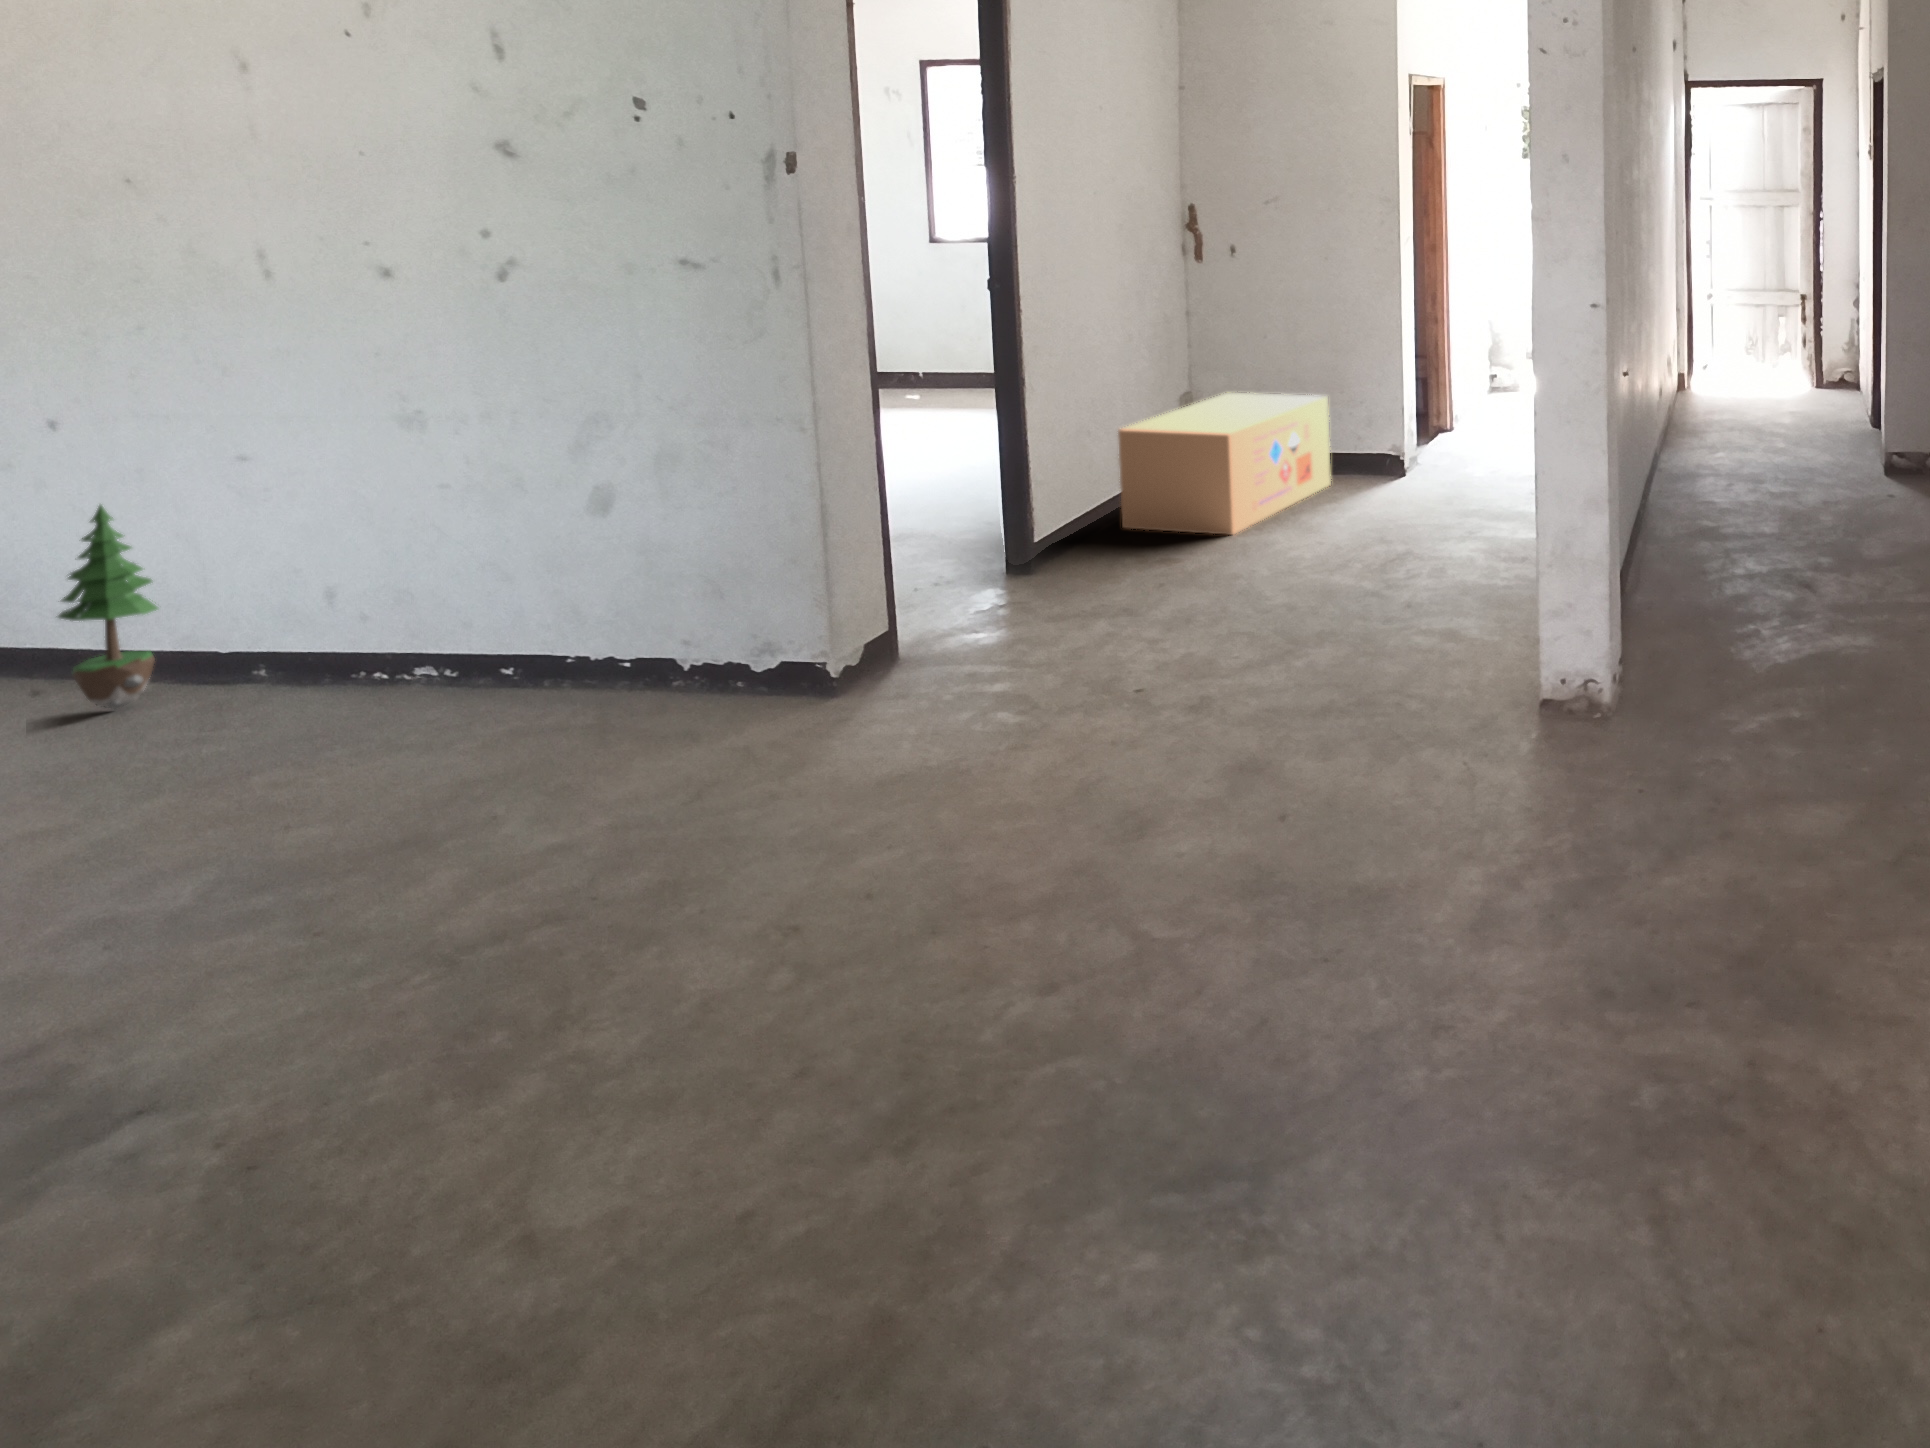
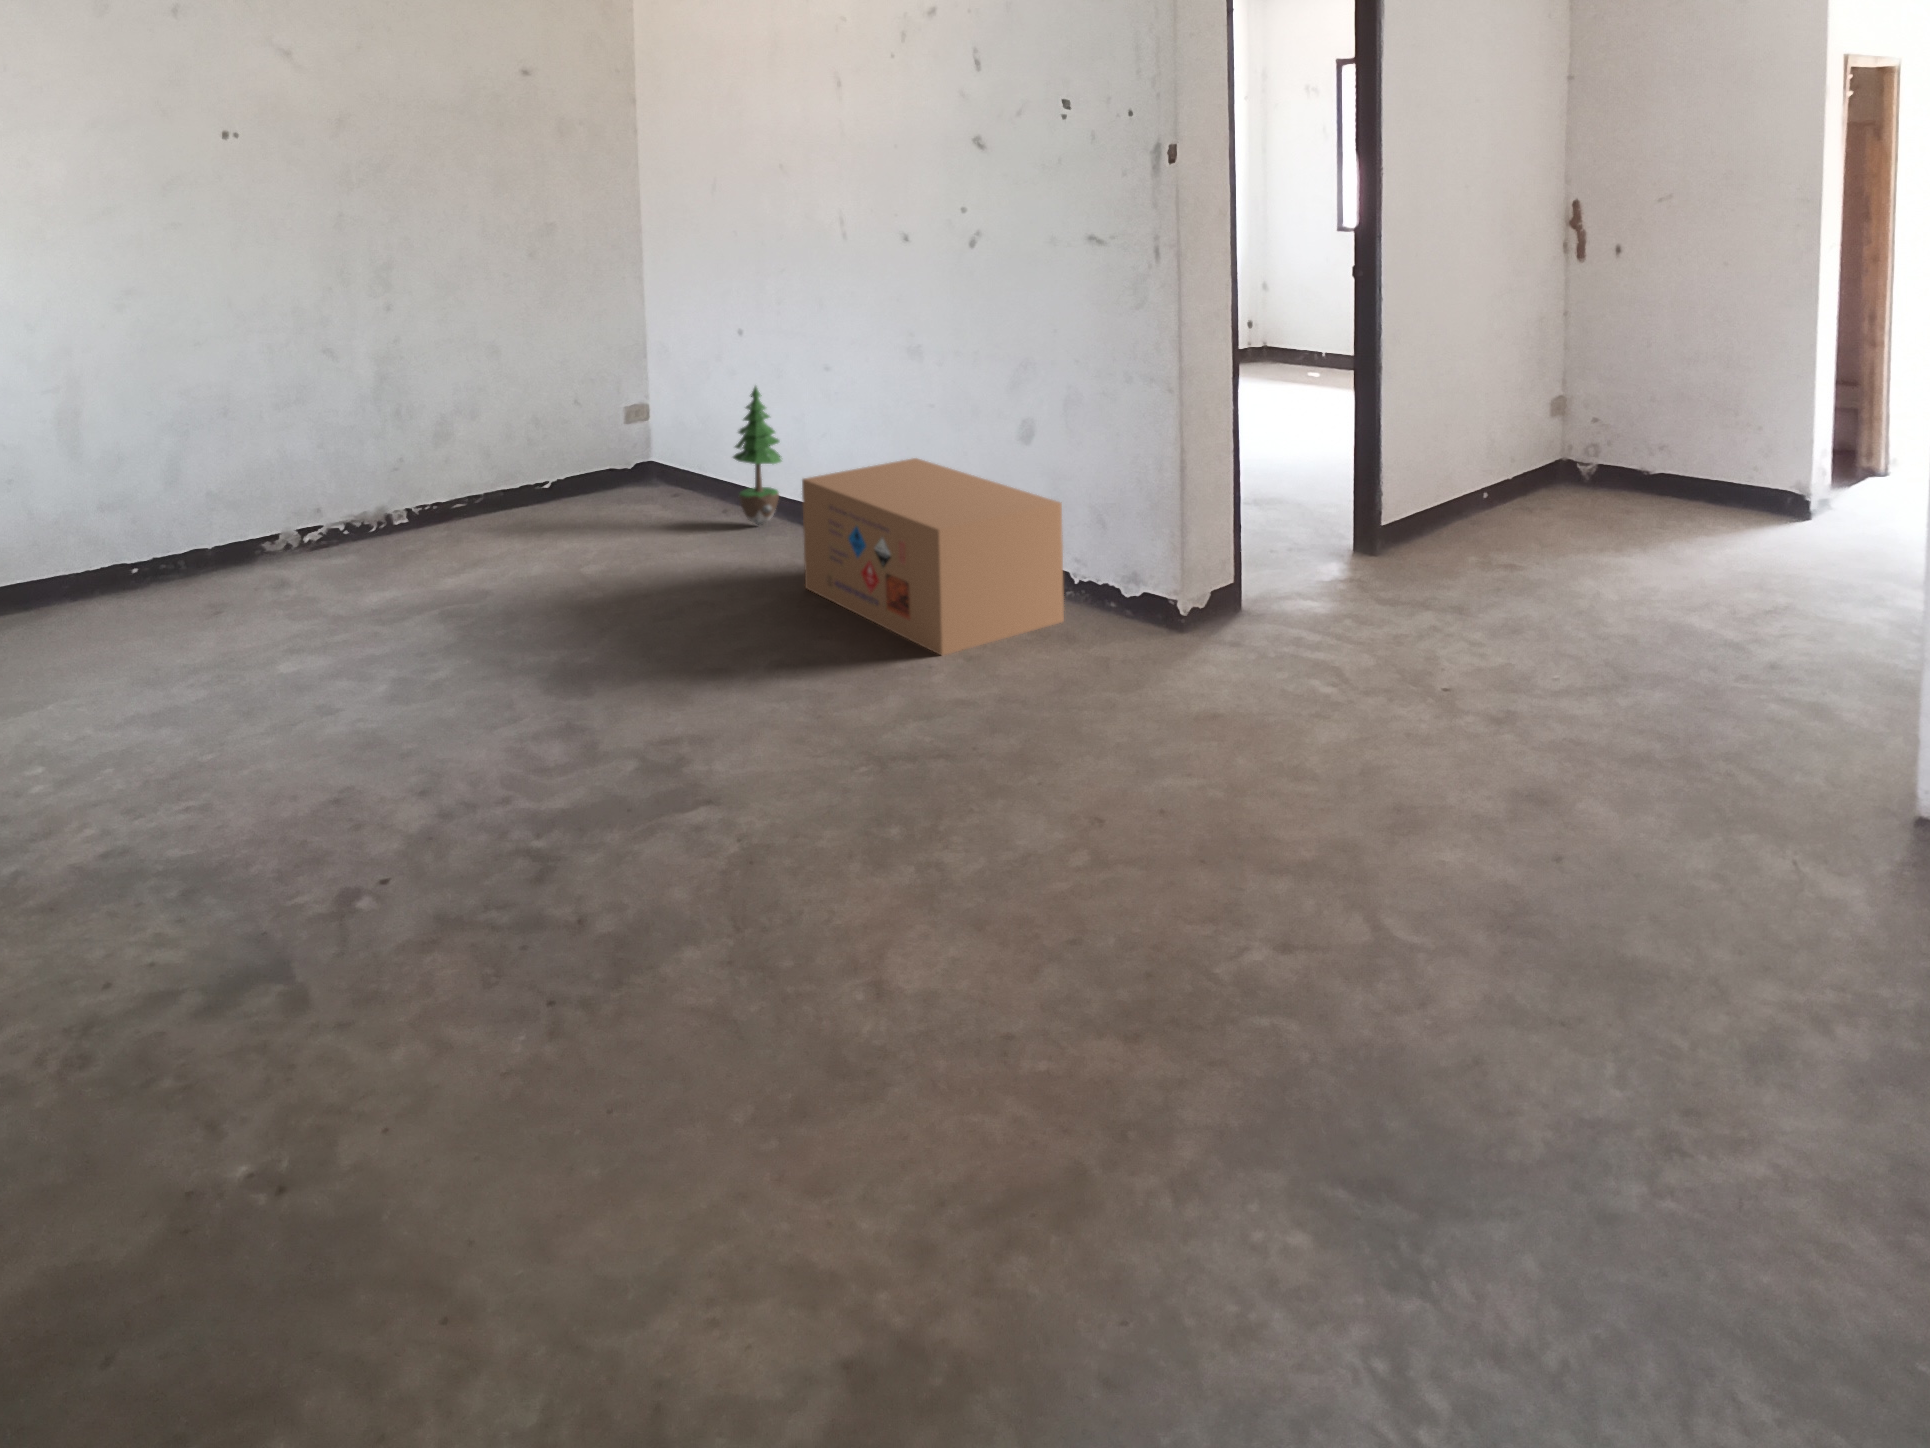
cardboard box: present [1118,393,1331,535] -> present [802,458,1064,656]

